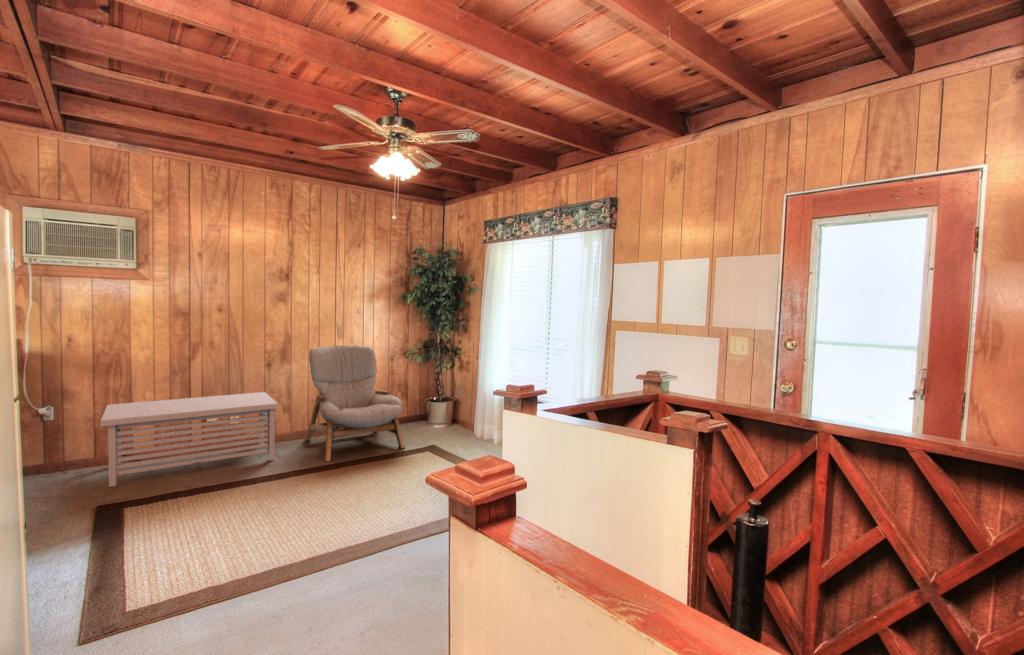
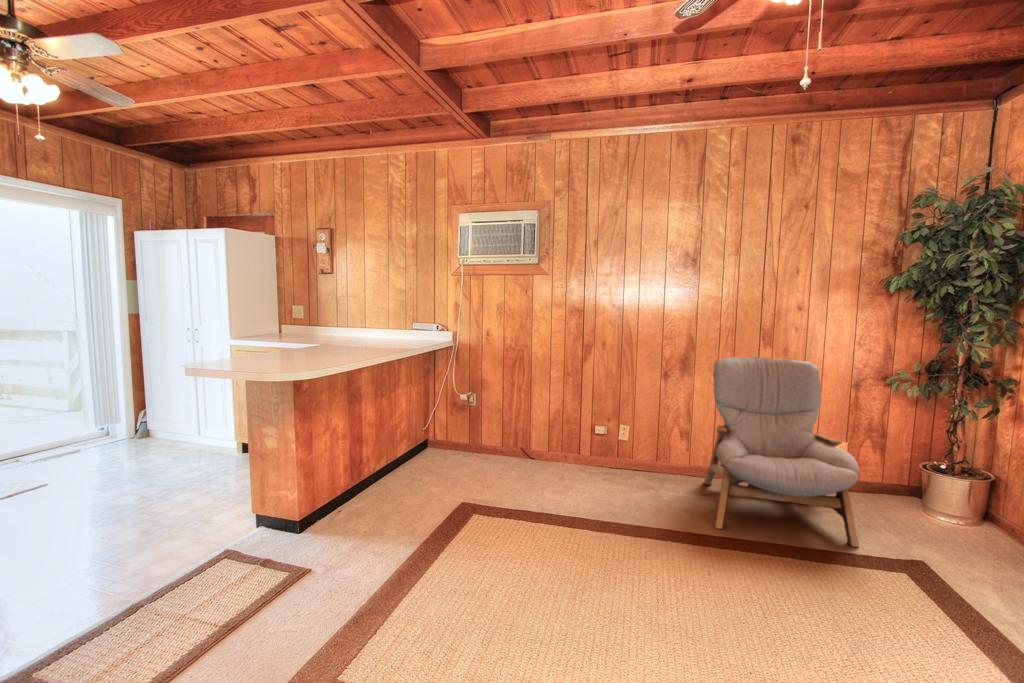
storage bench: present [101,392,278,487] -> none [491,399,659,502]

